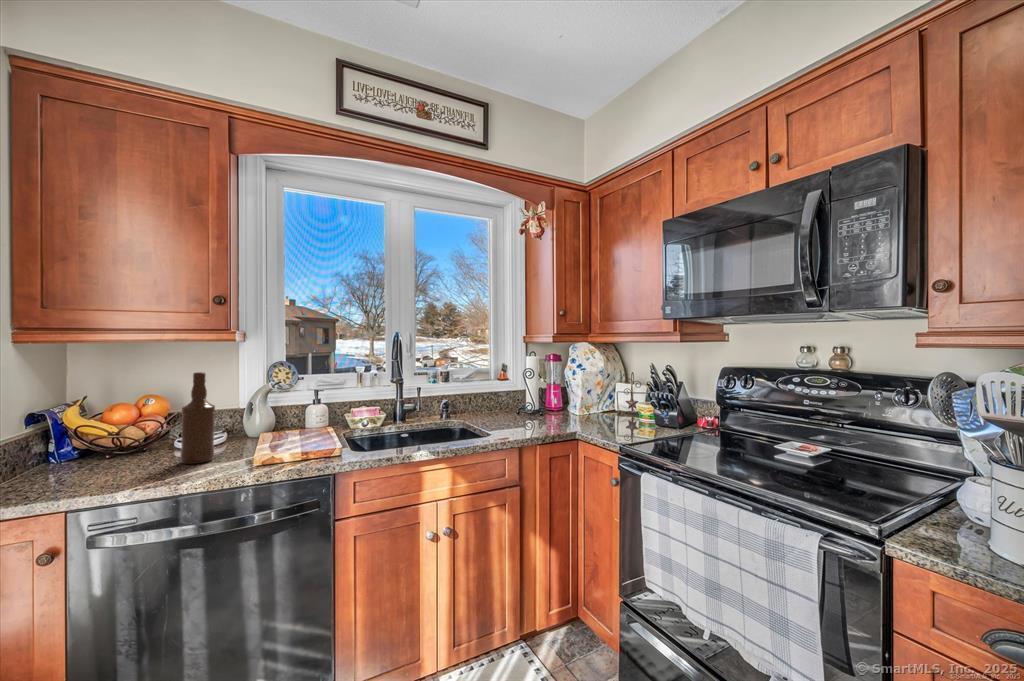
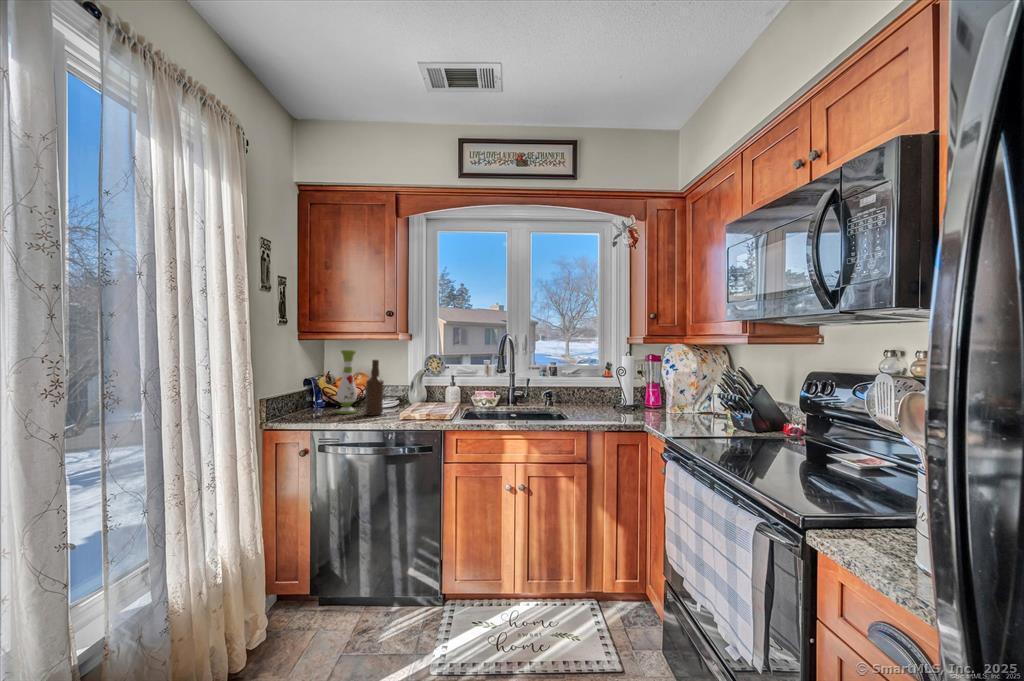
vase: none [114,358,158,468] -> present [336,350,357,414]

